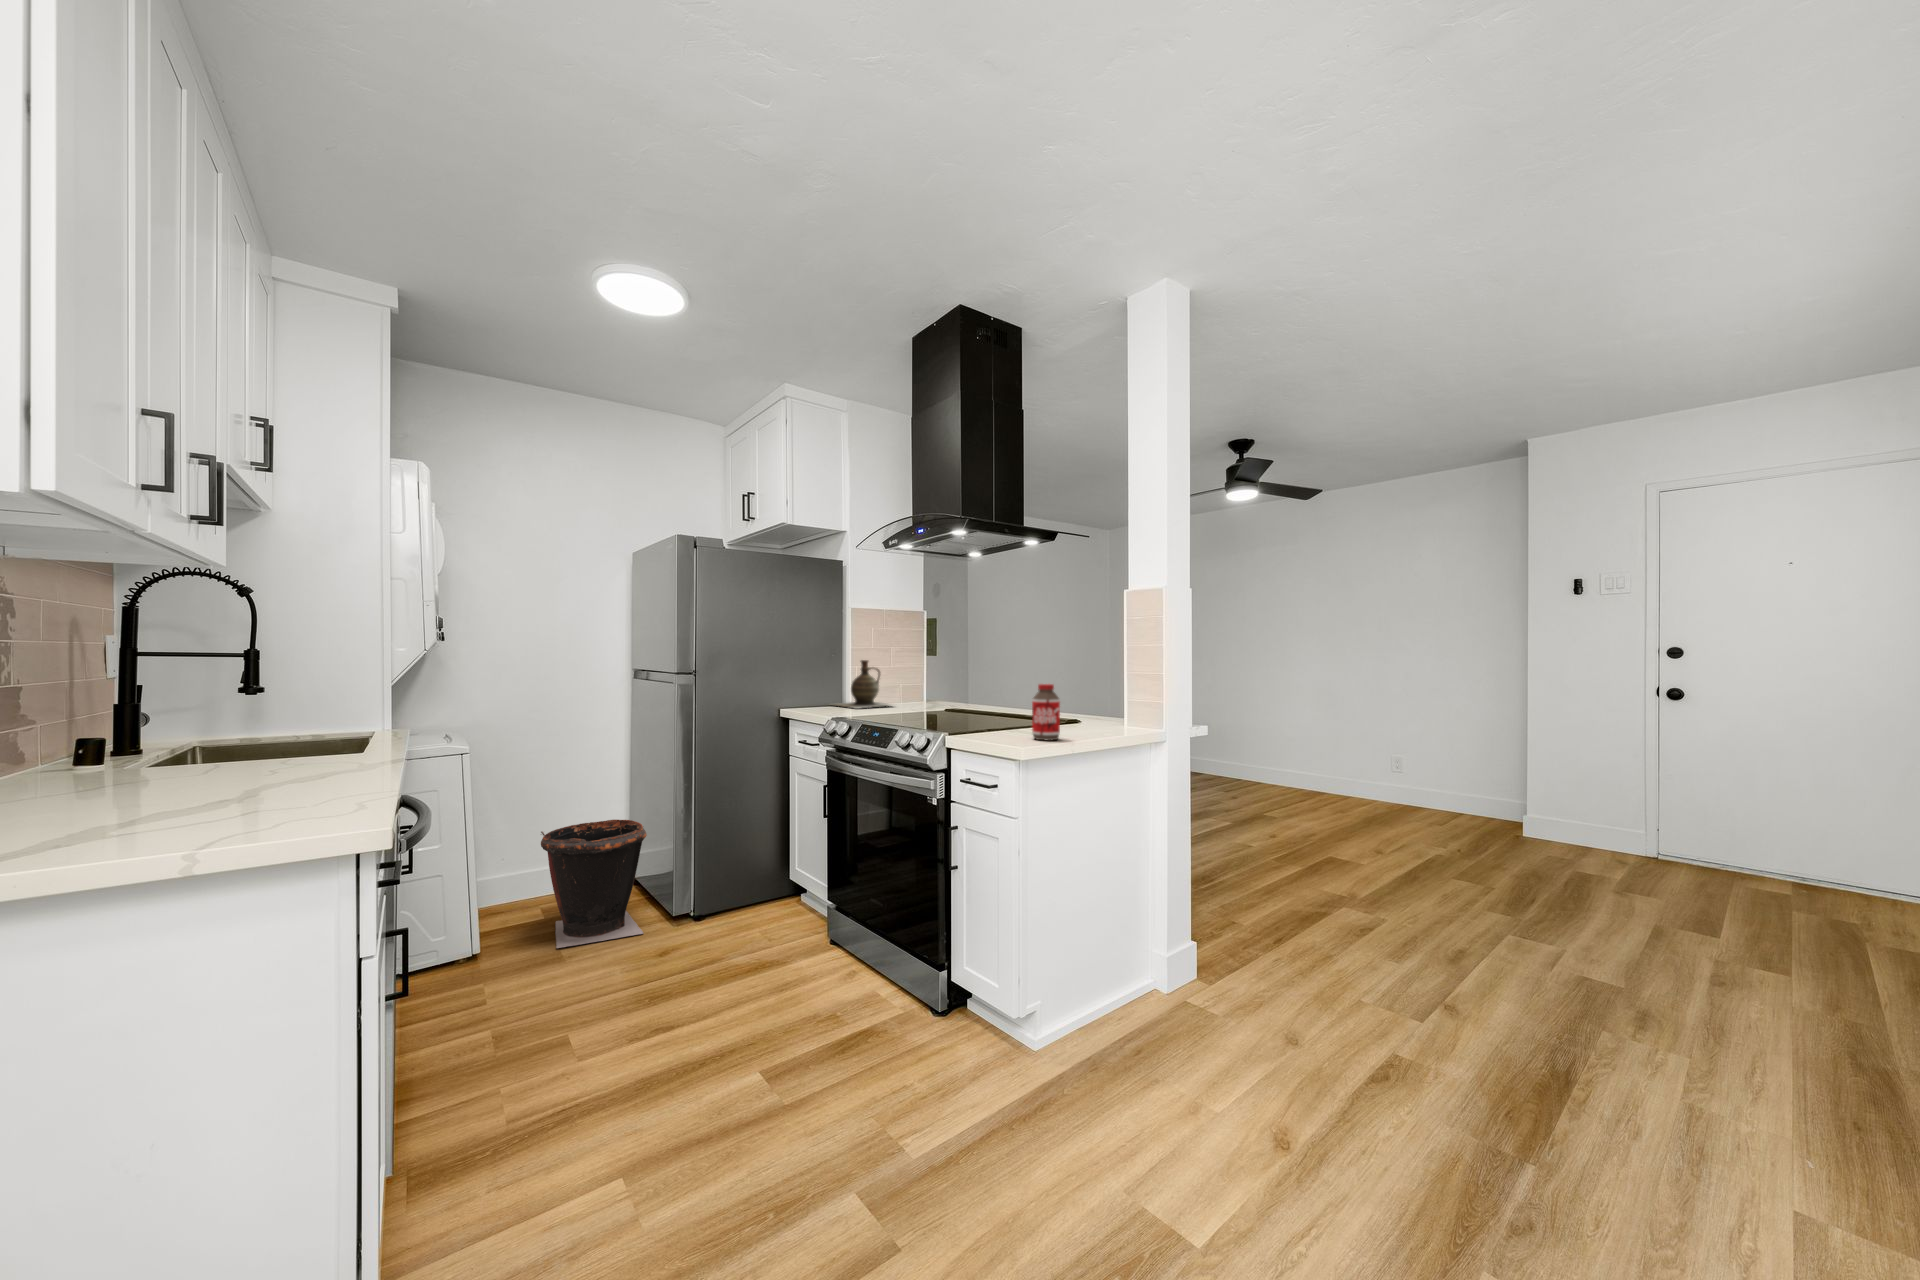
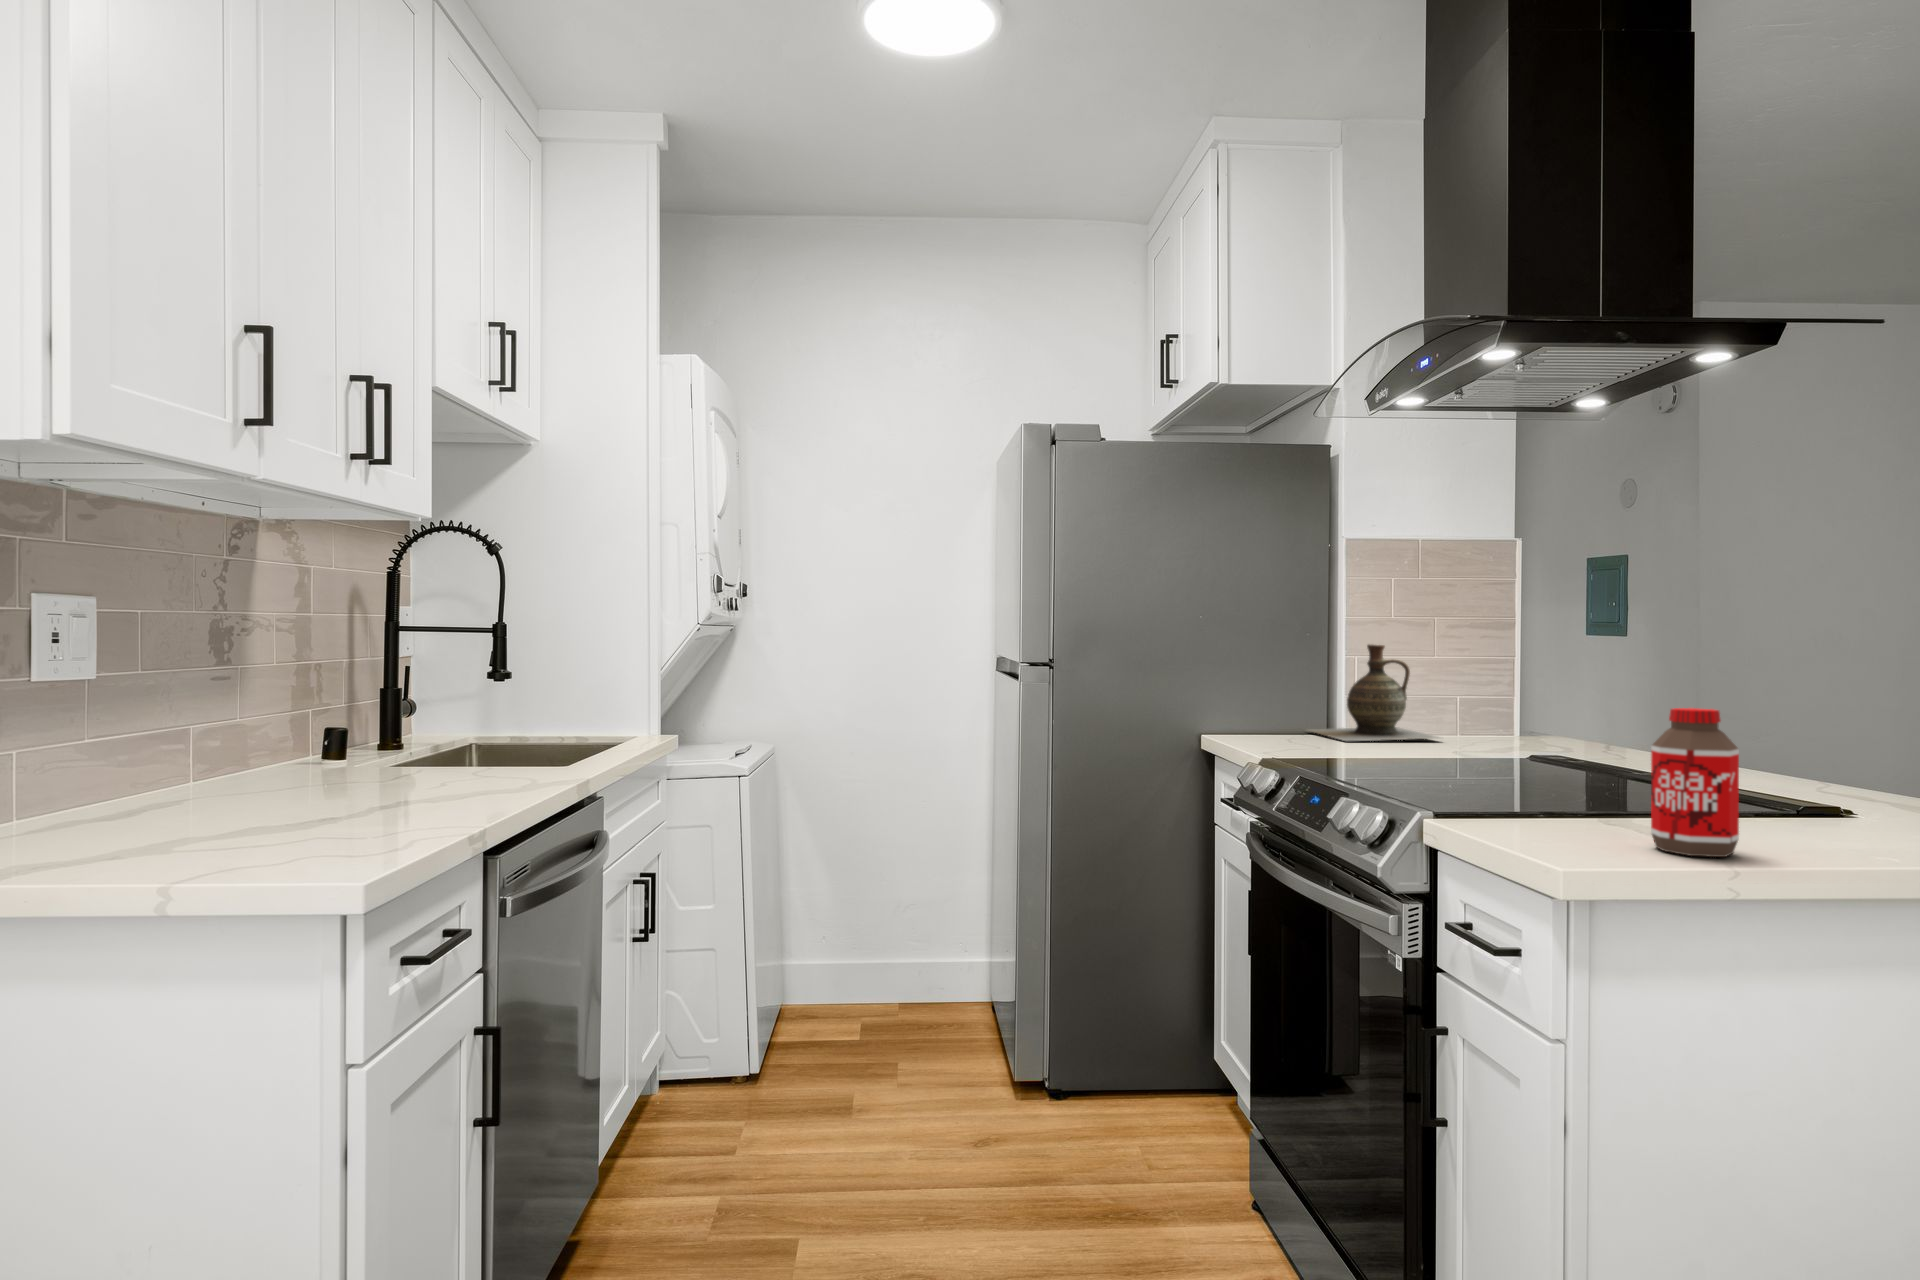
waste bin: present [541,820,647,948] -> none [840,894,986,1087]

